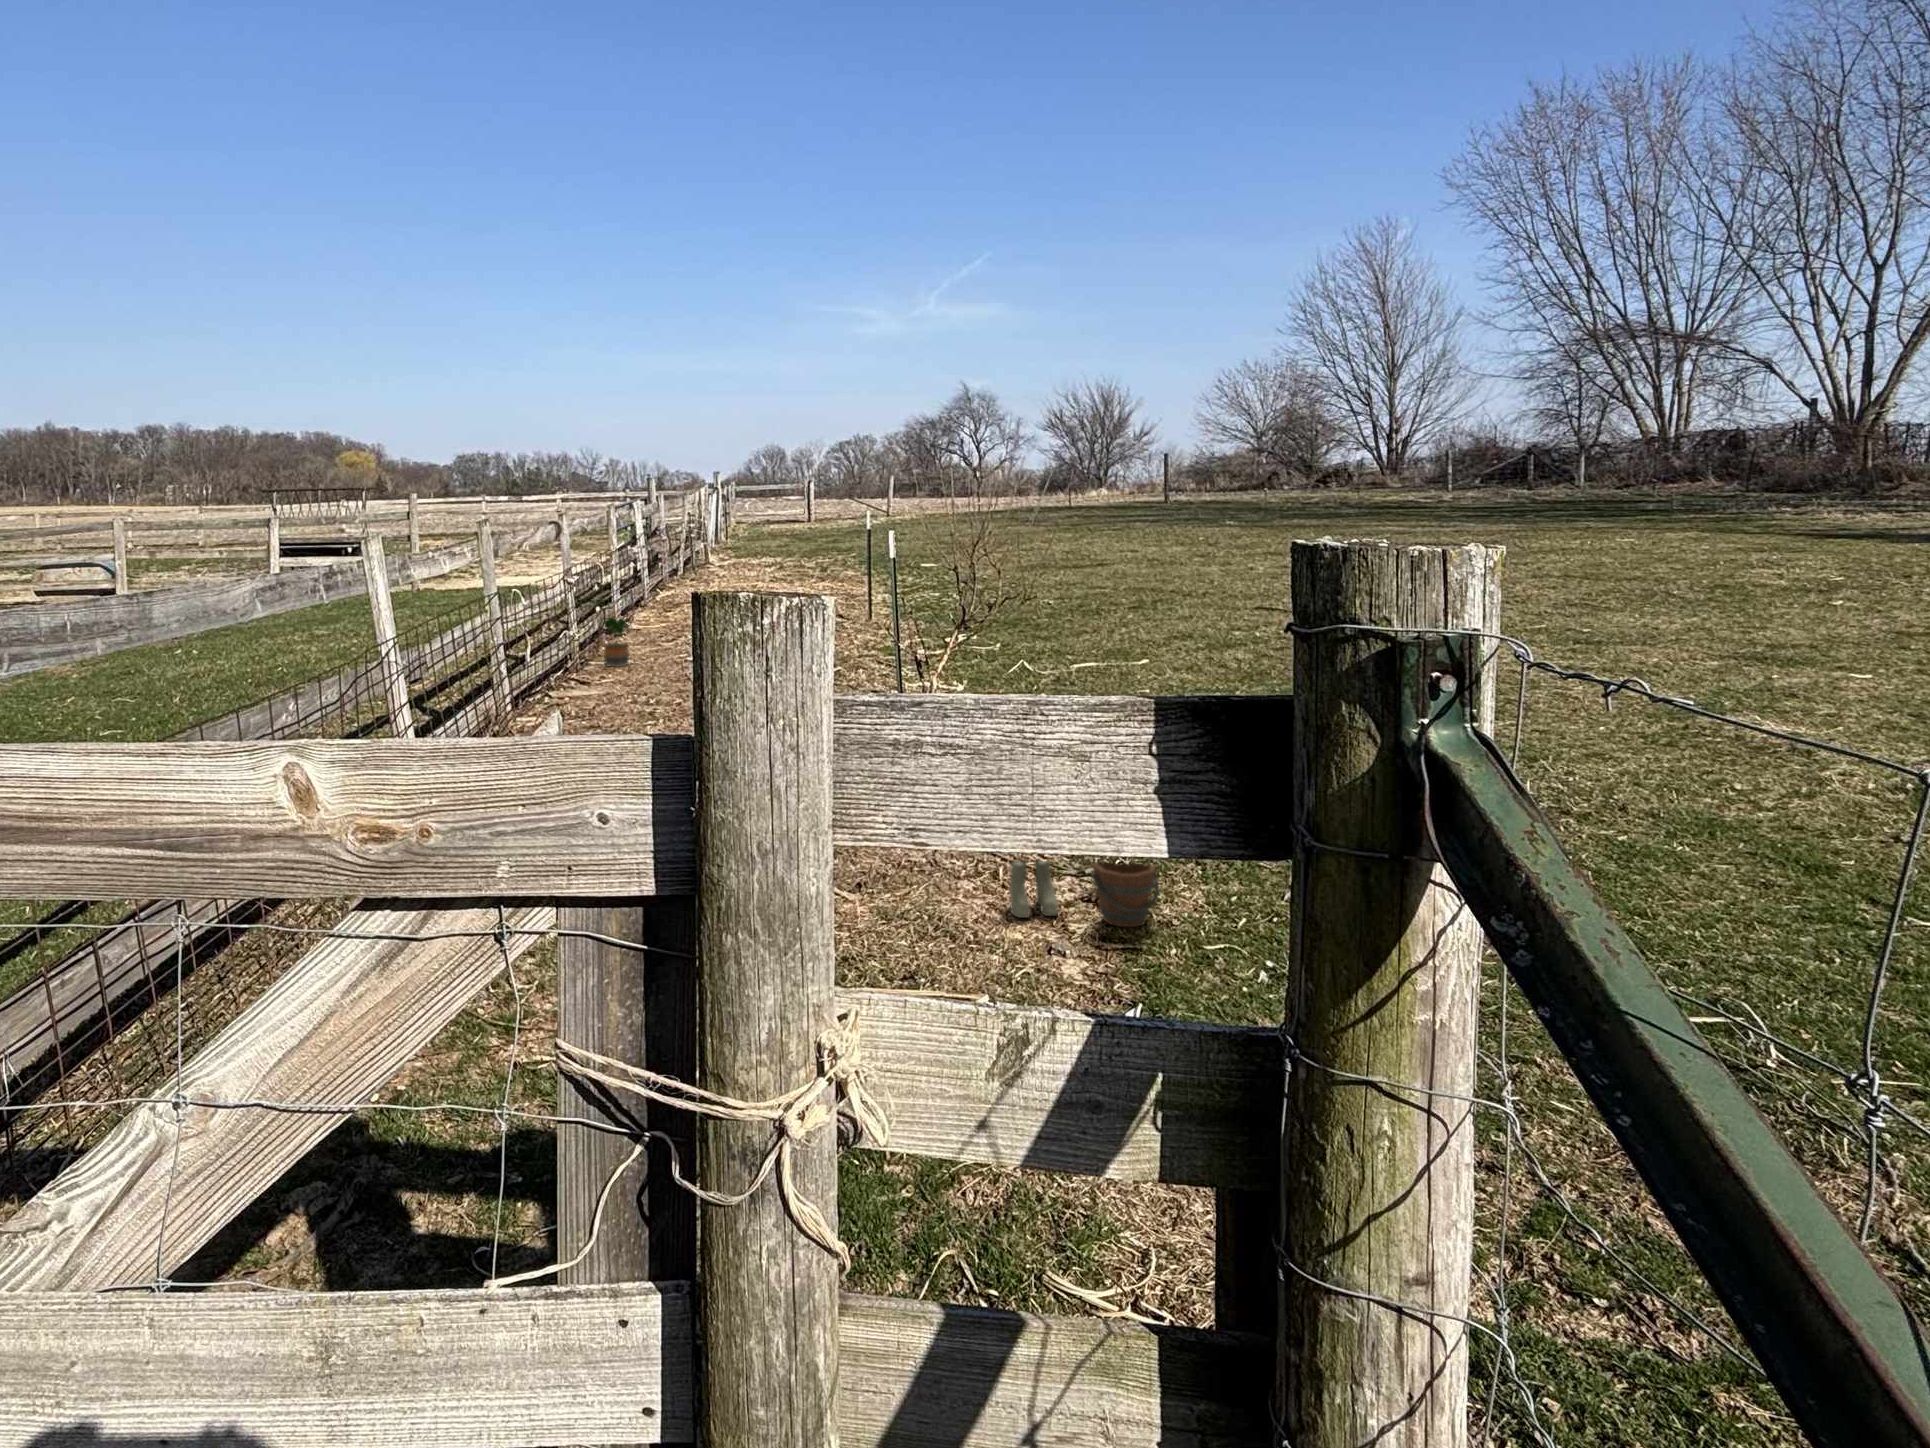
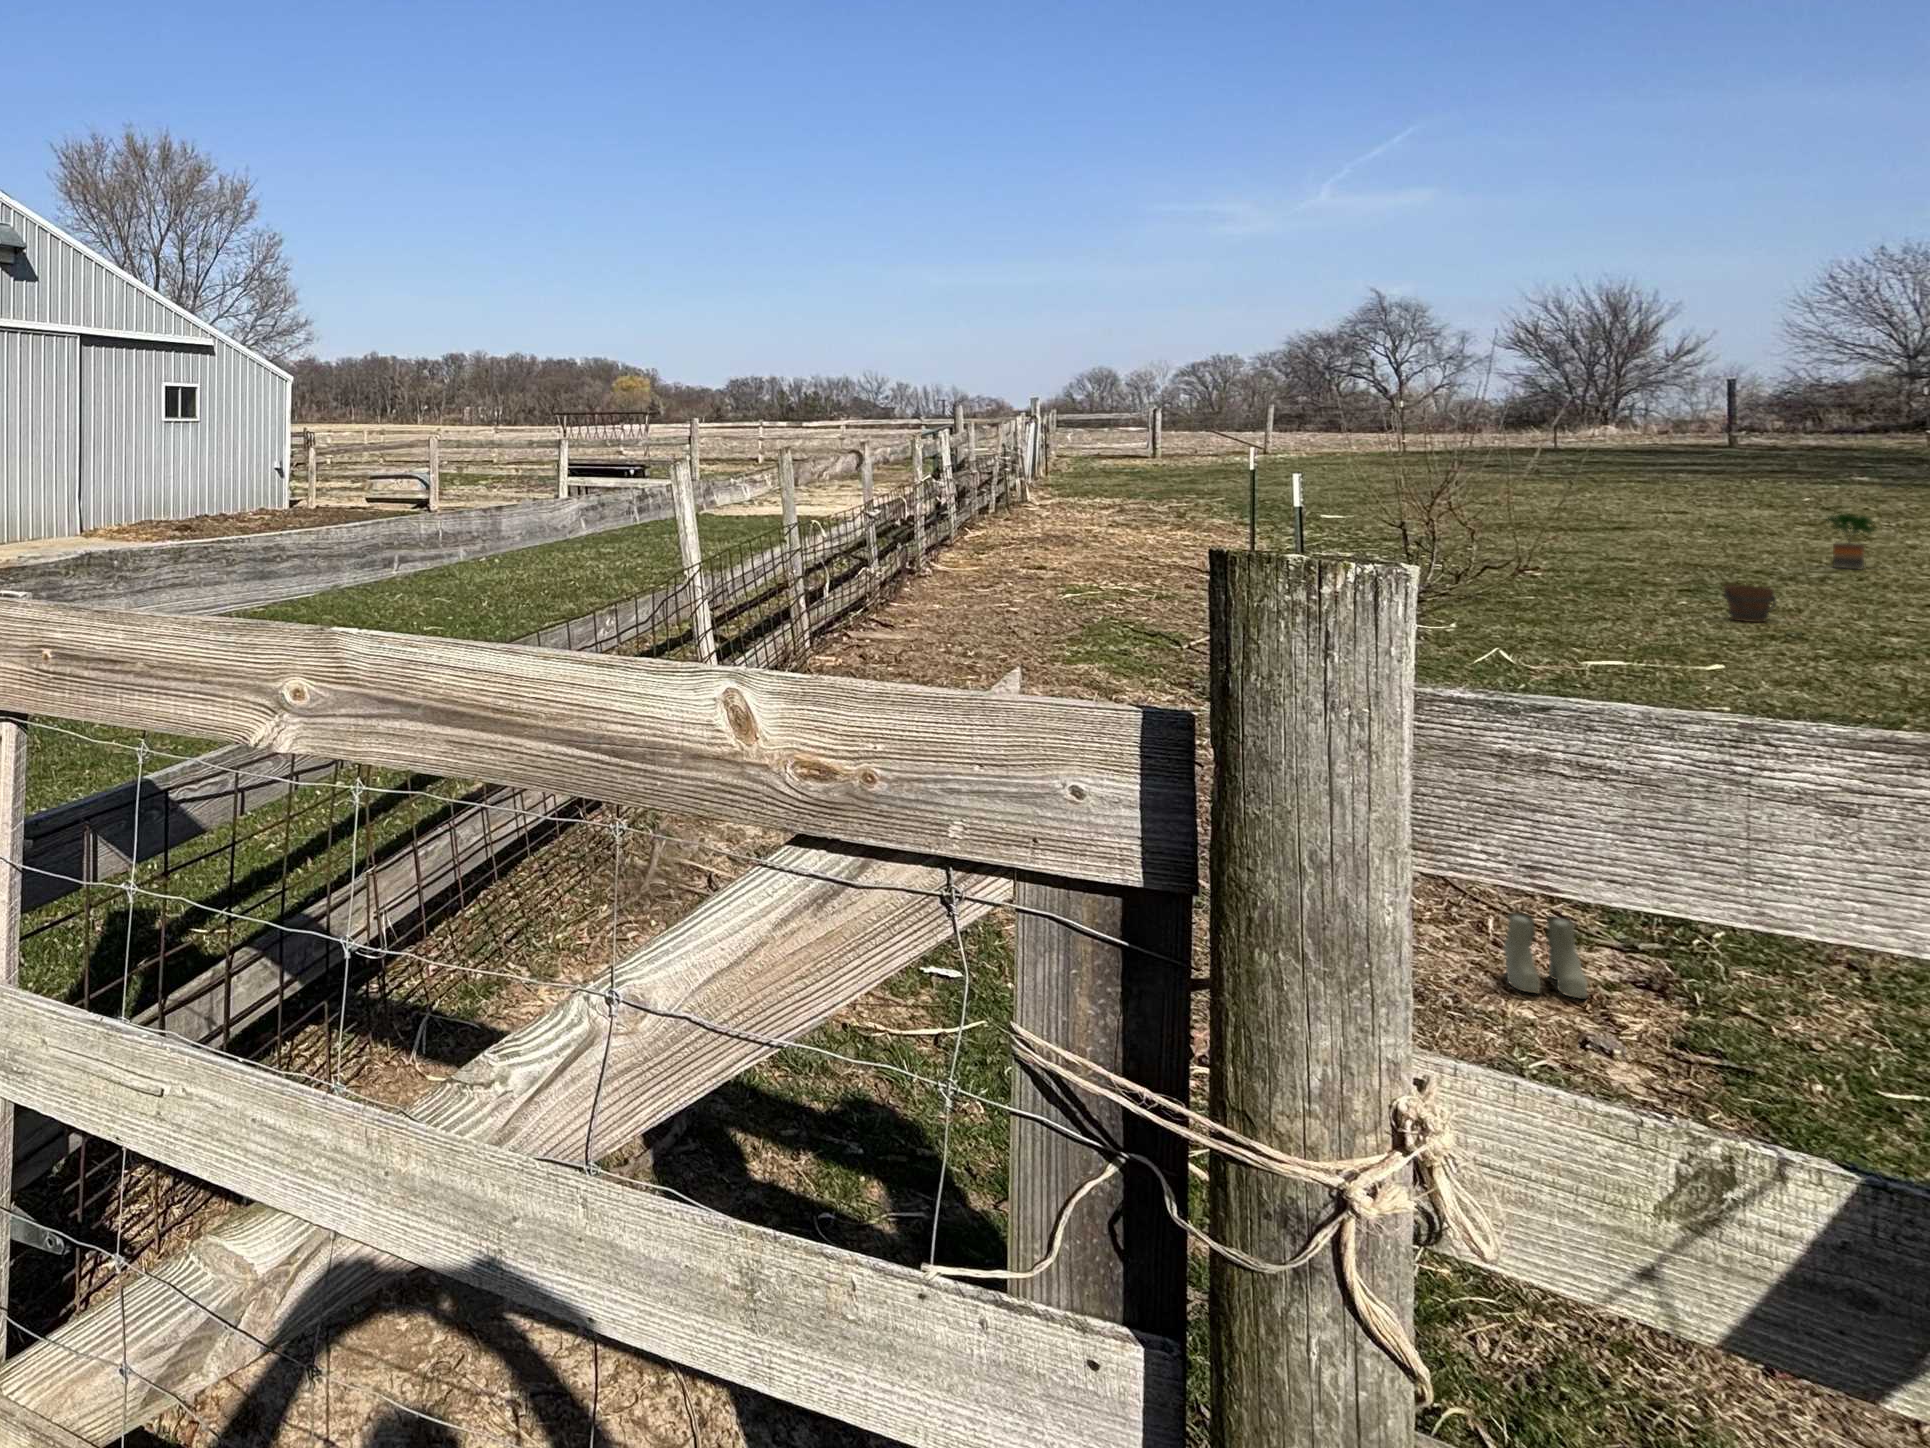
potted tree: present [604,618,631,667] -> present [1826,514,1874,569]
bucket: present [1092,863,1159,927] -> present [1724,585,1777,622]

